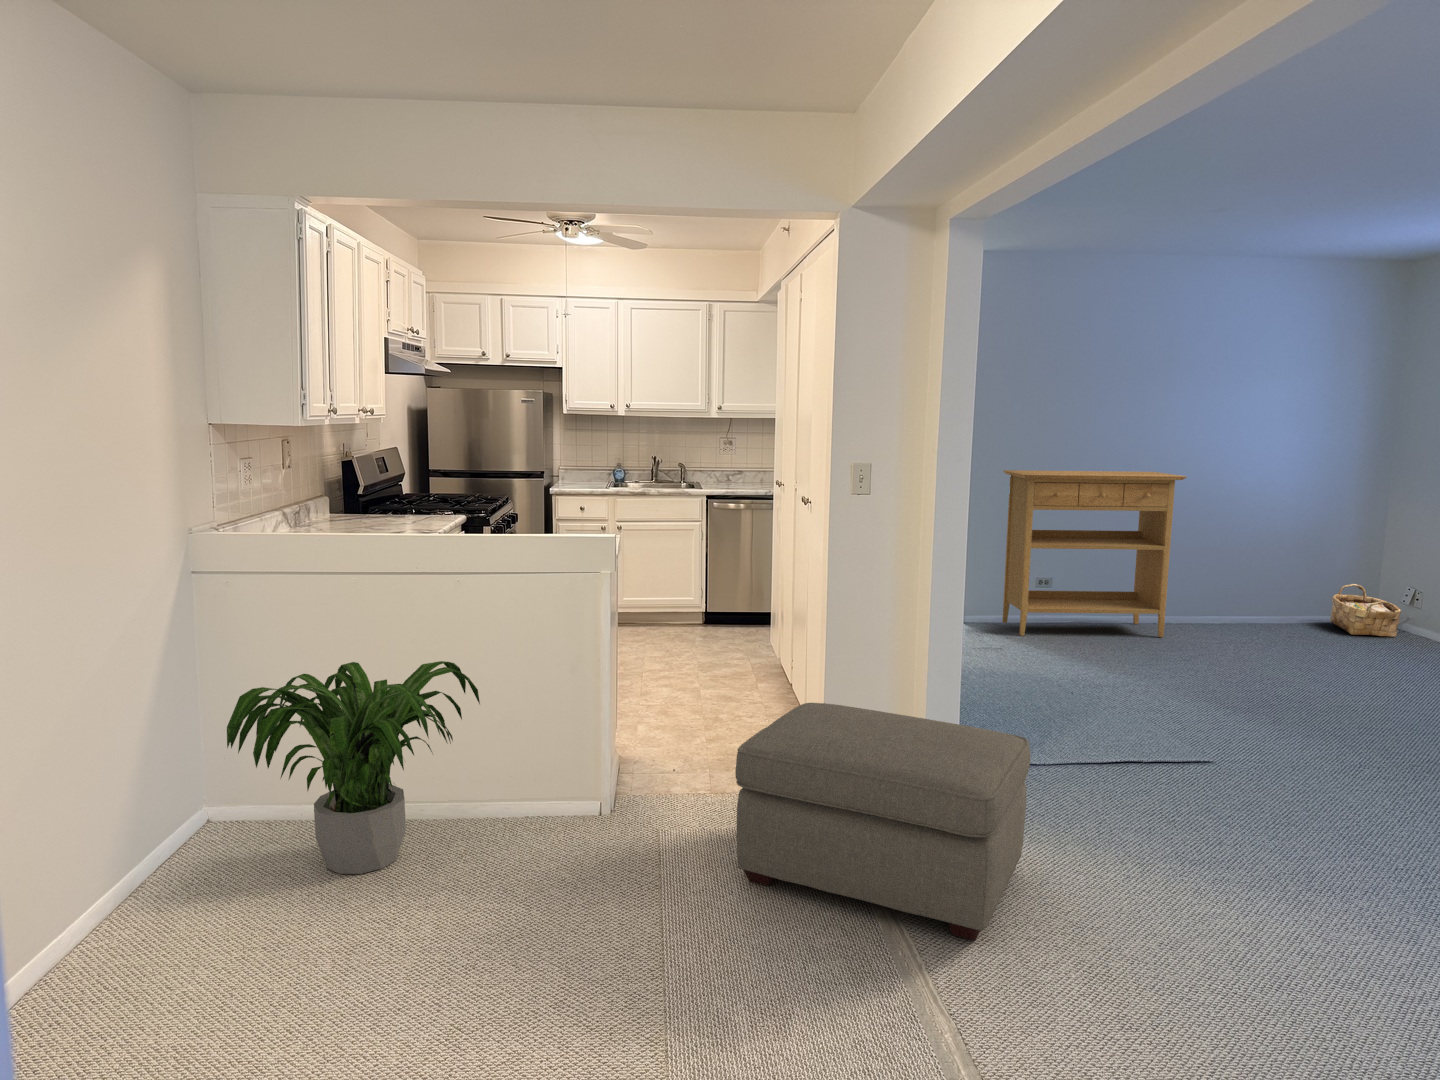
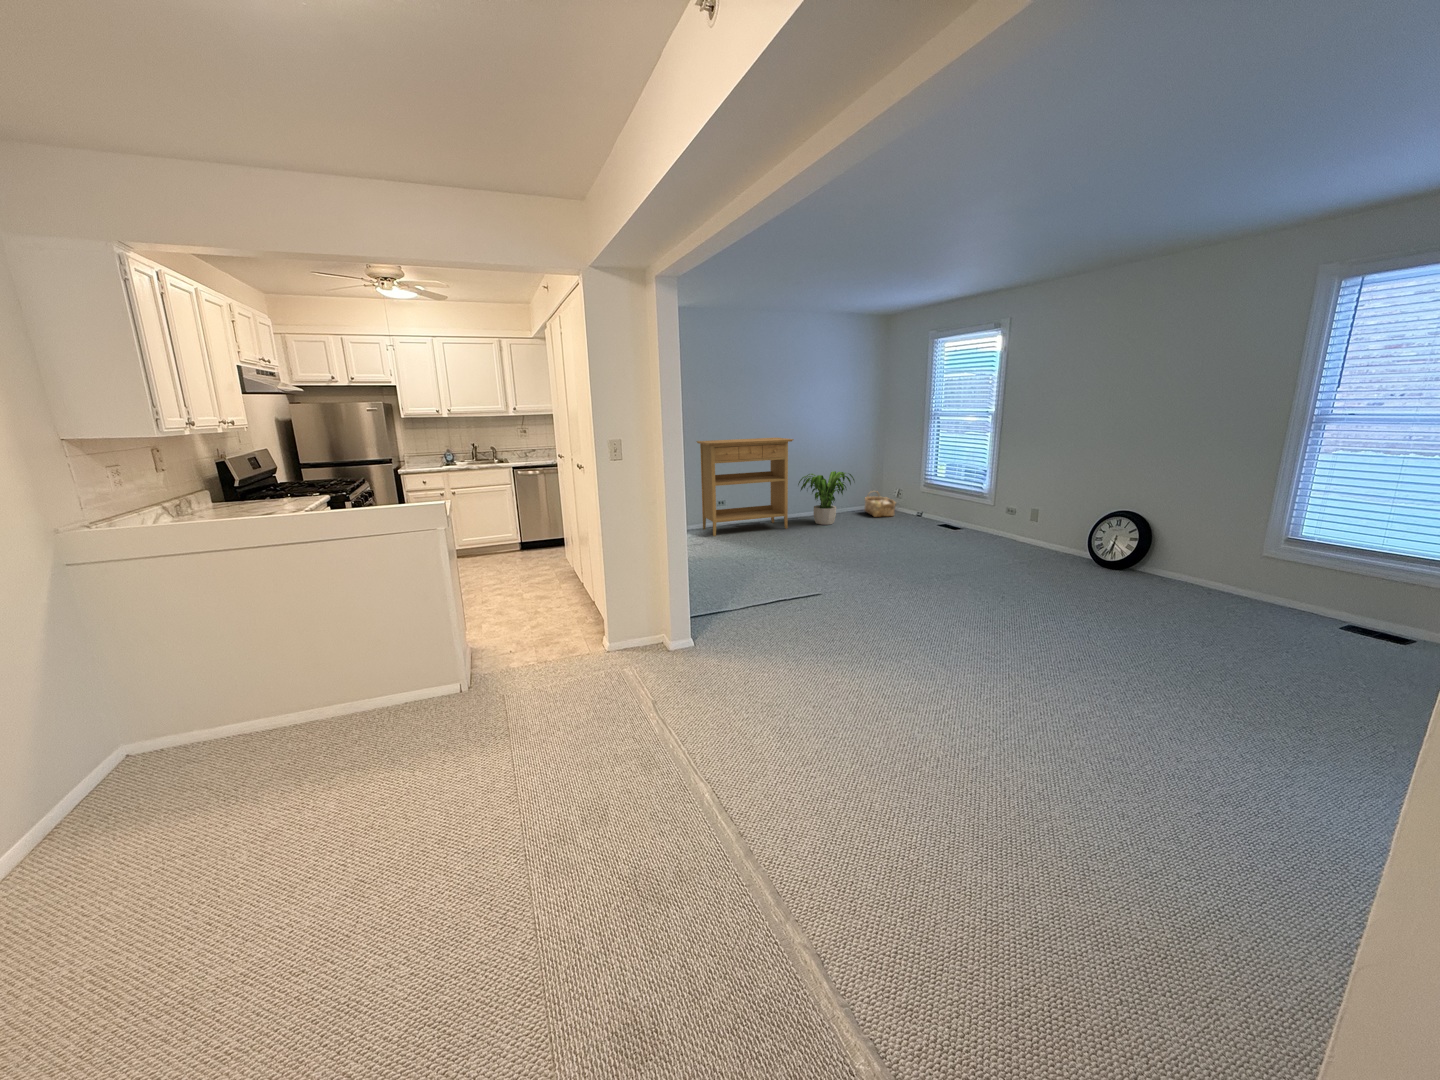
potted plant: present [227,661,480,874] -> present [798,471,854,525]
ottoman: present [735,703,1030,940] -> none [553,597,732,726]

